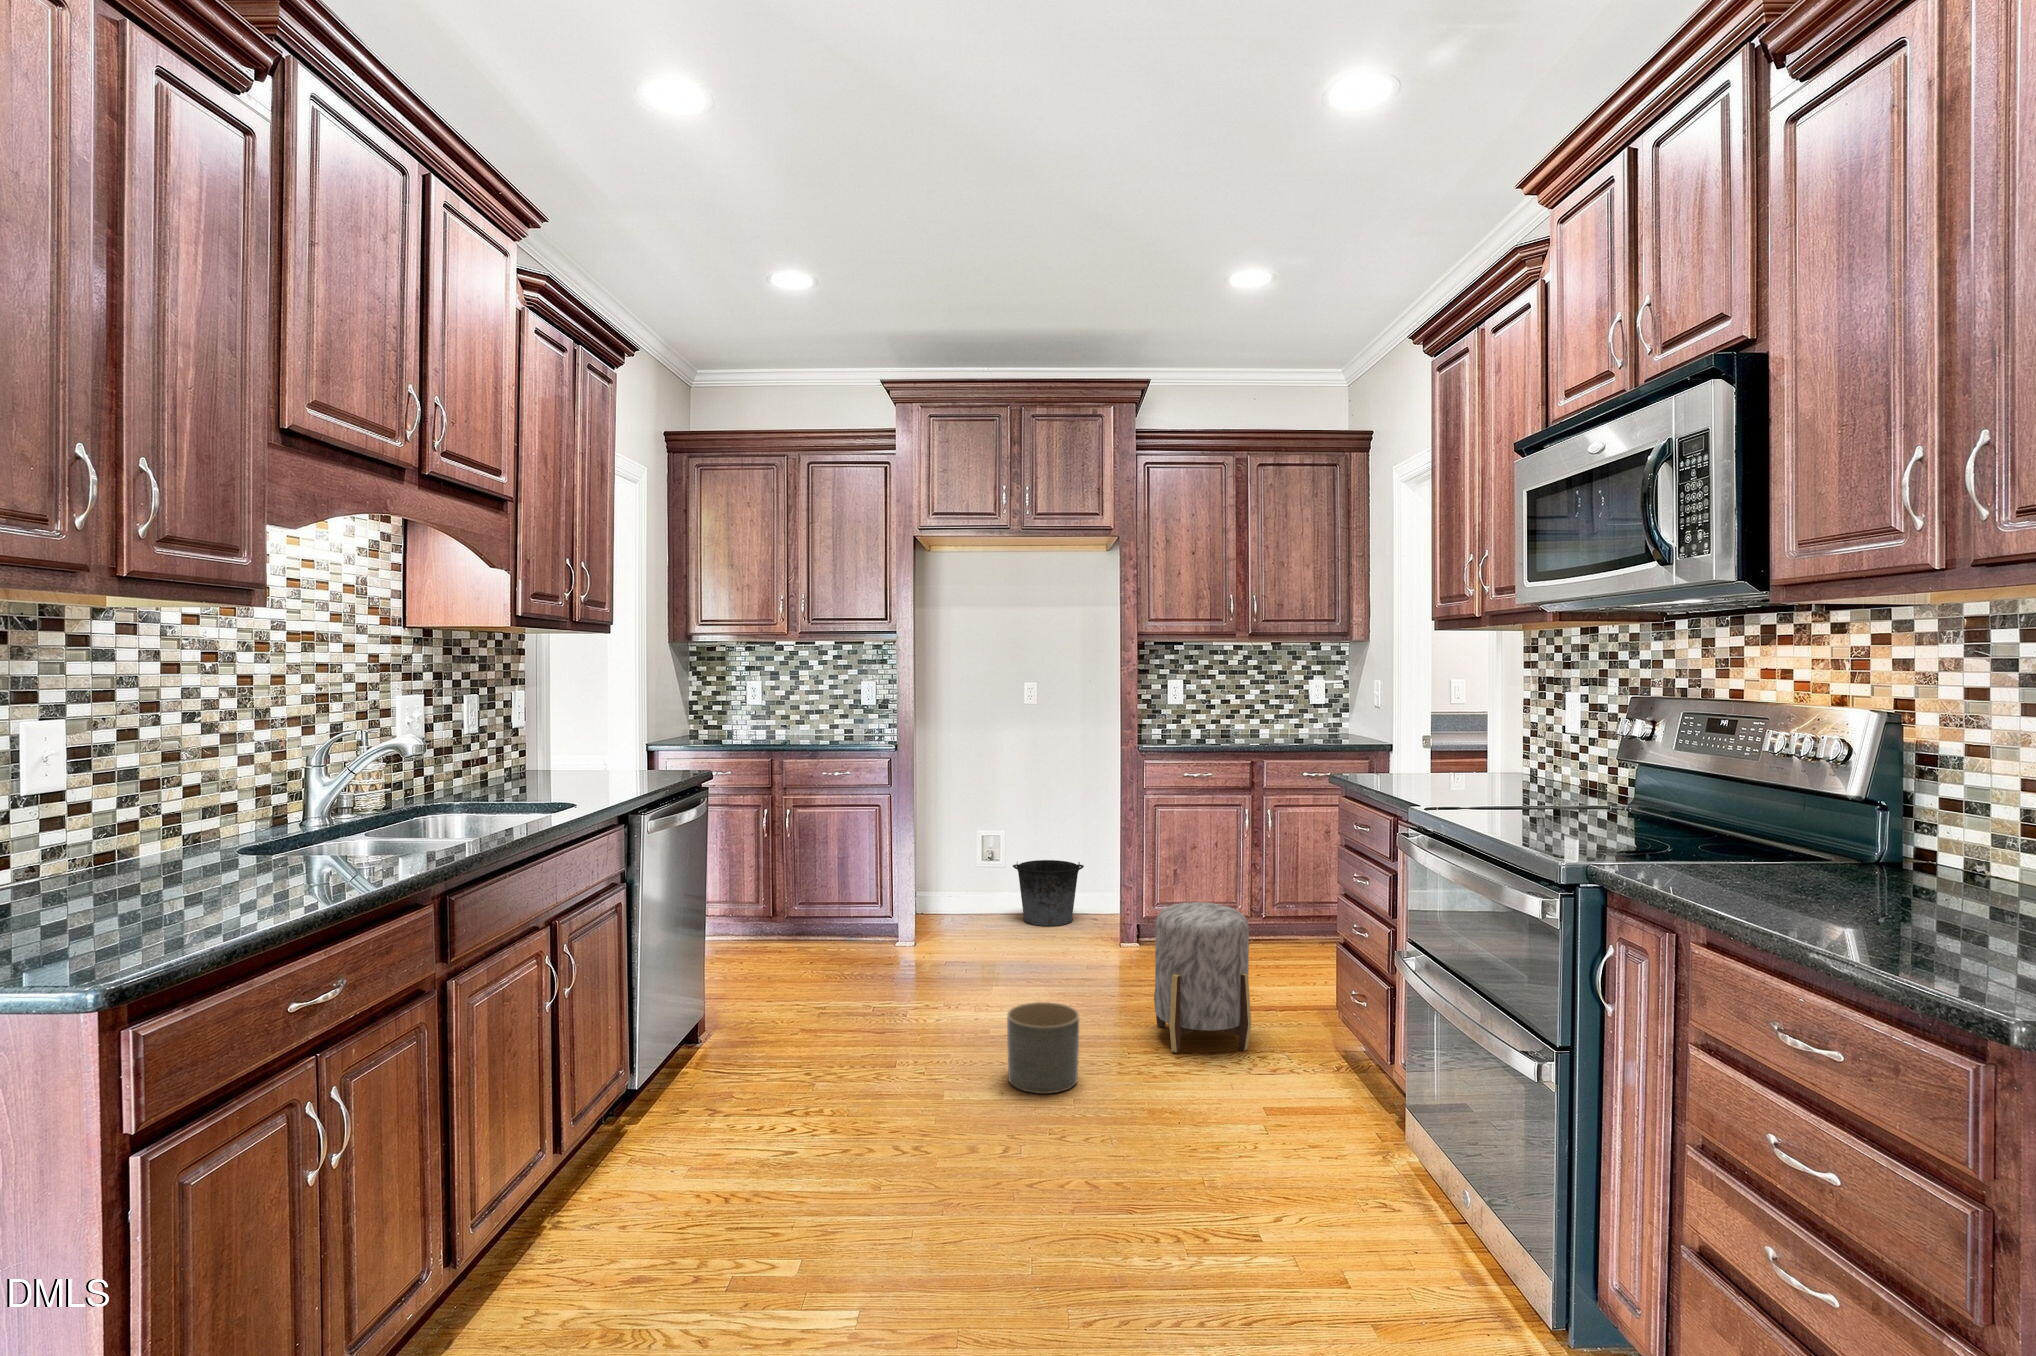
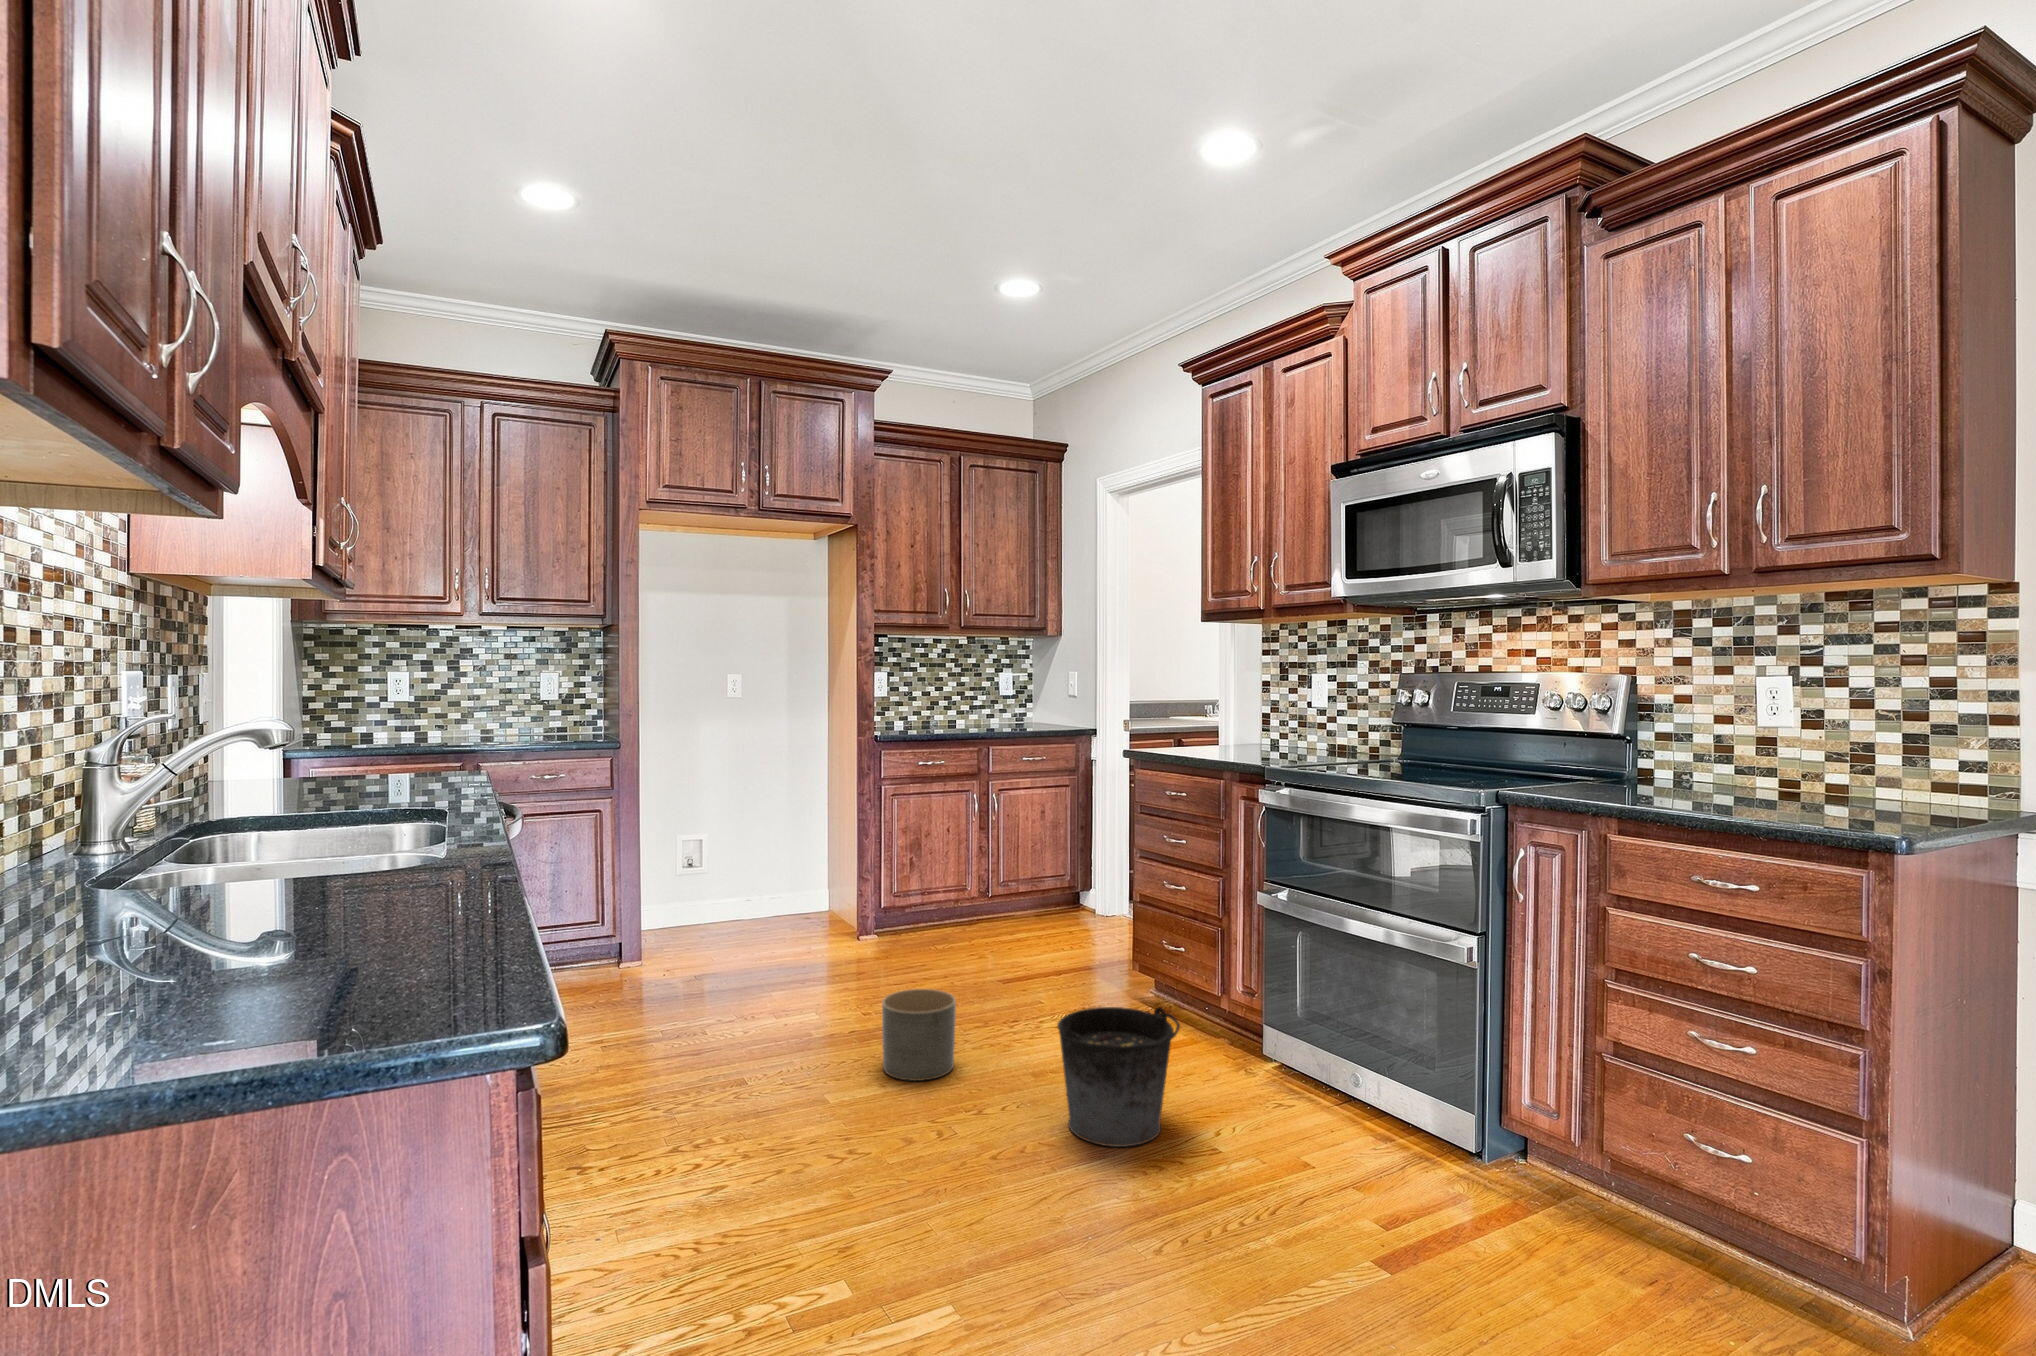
bucket: present [1013,860,1084,926] -> present [1057,1007,1180,1147]
stool: present [1154,902,1251,1053] -> none [967,876,1069,1020]

